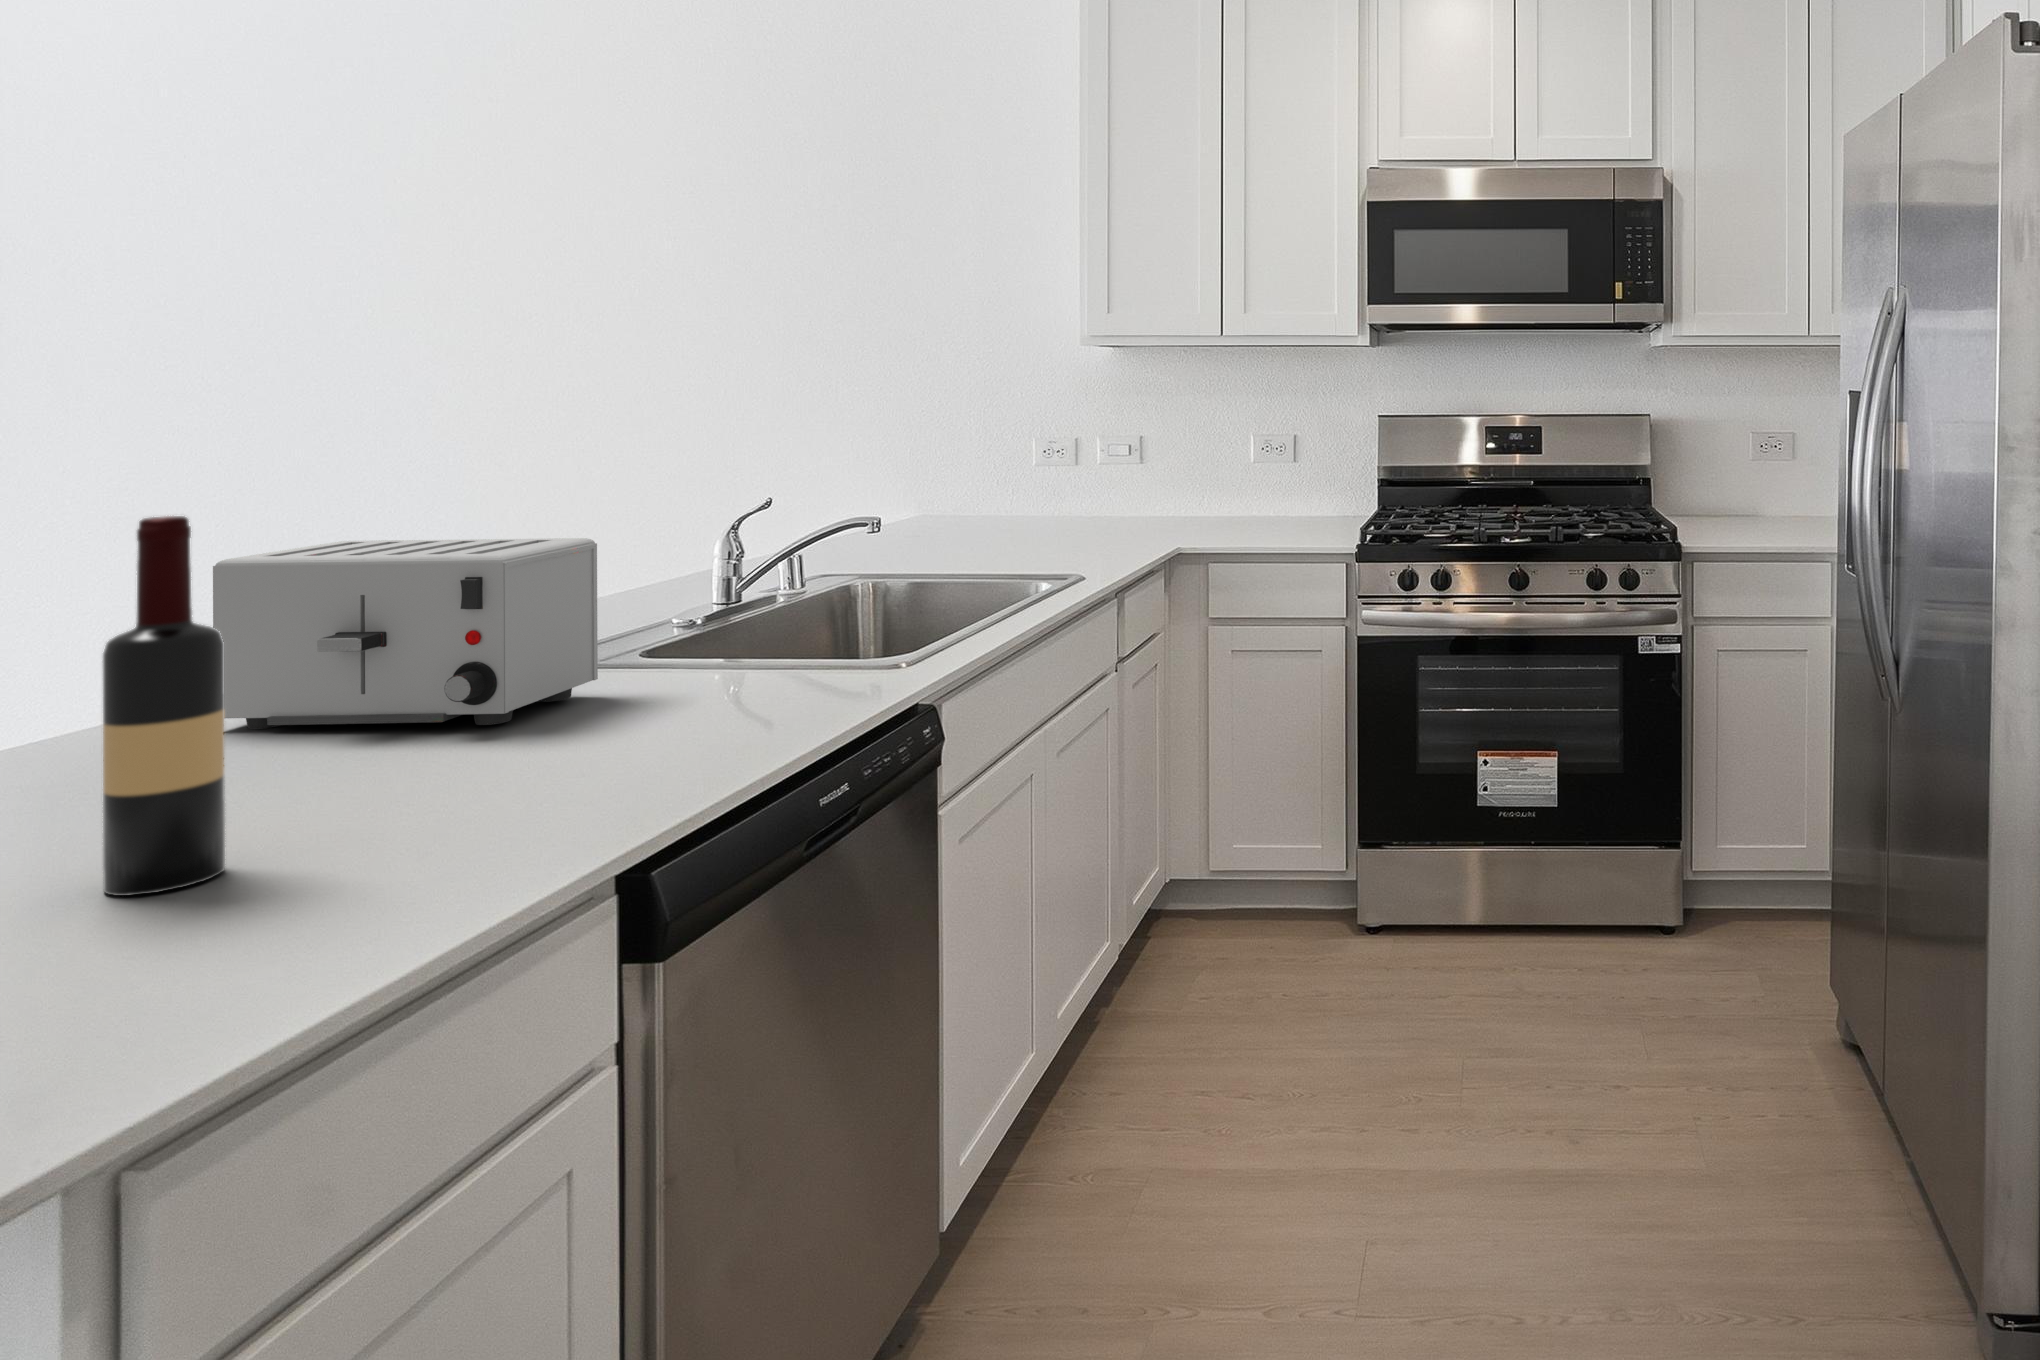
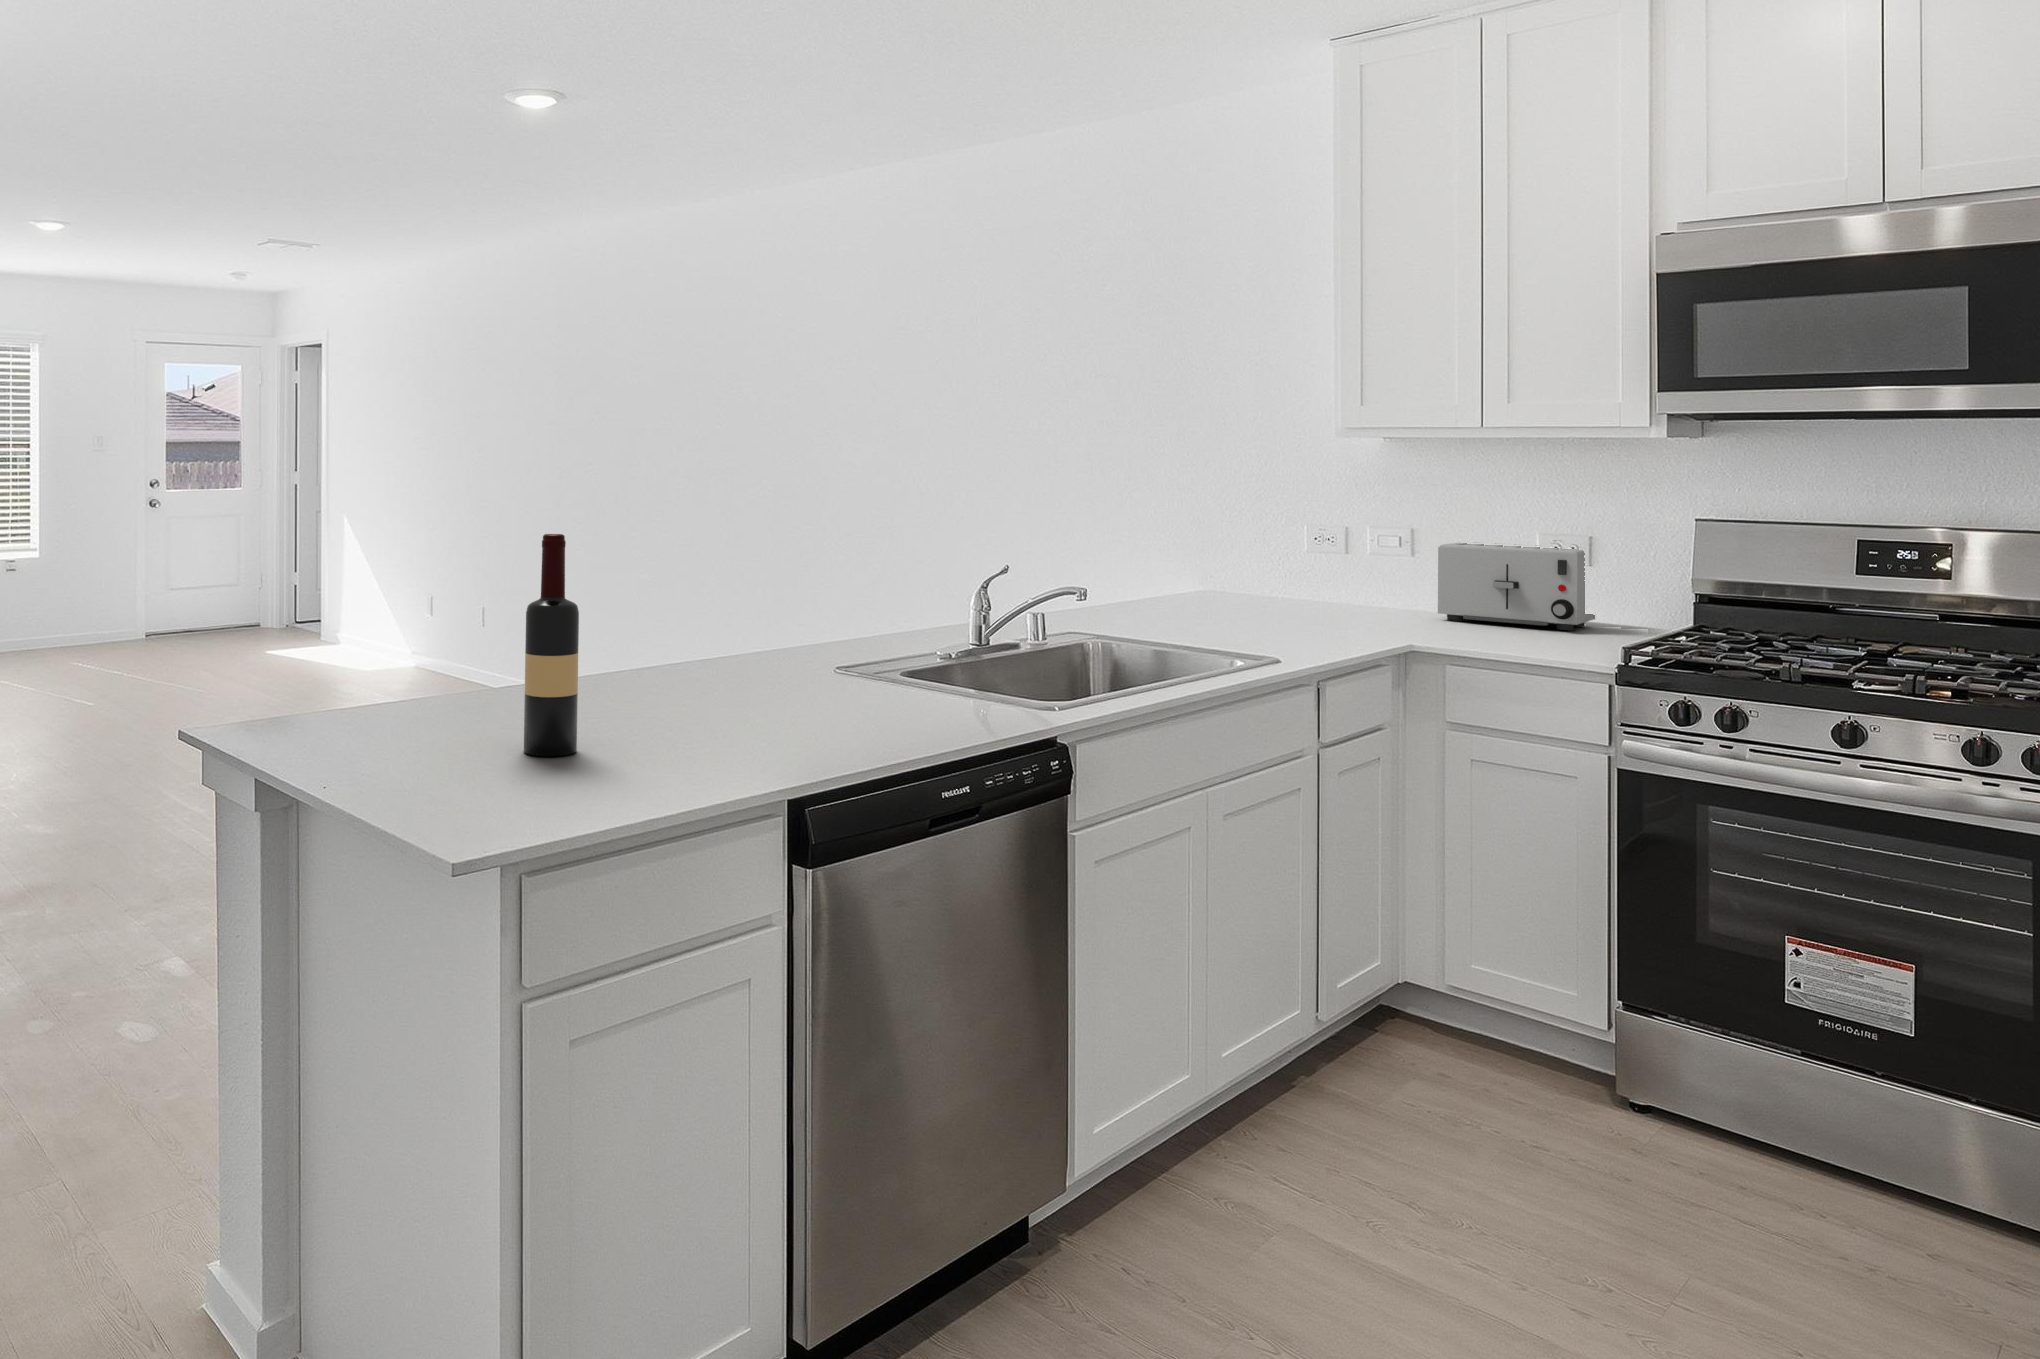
toaster: present [213,538,598,729] -> present [1438,542,1595,630]

